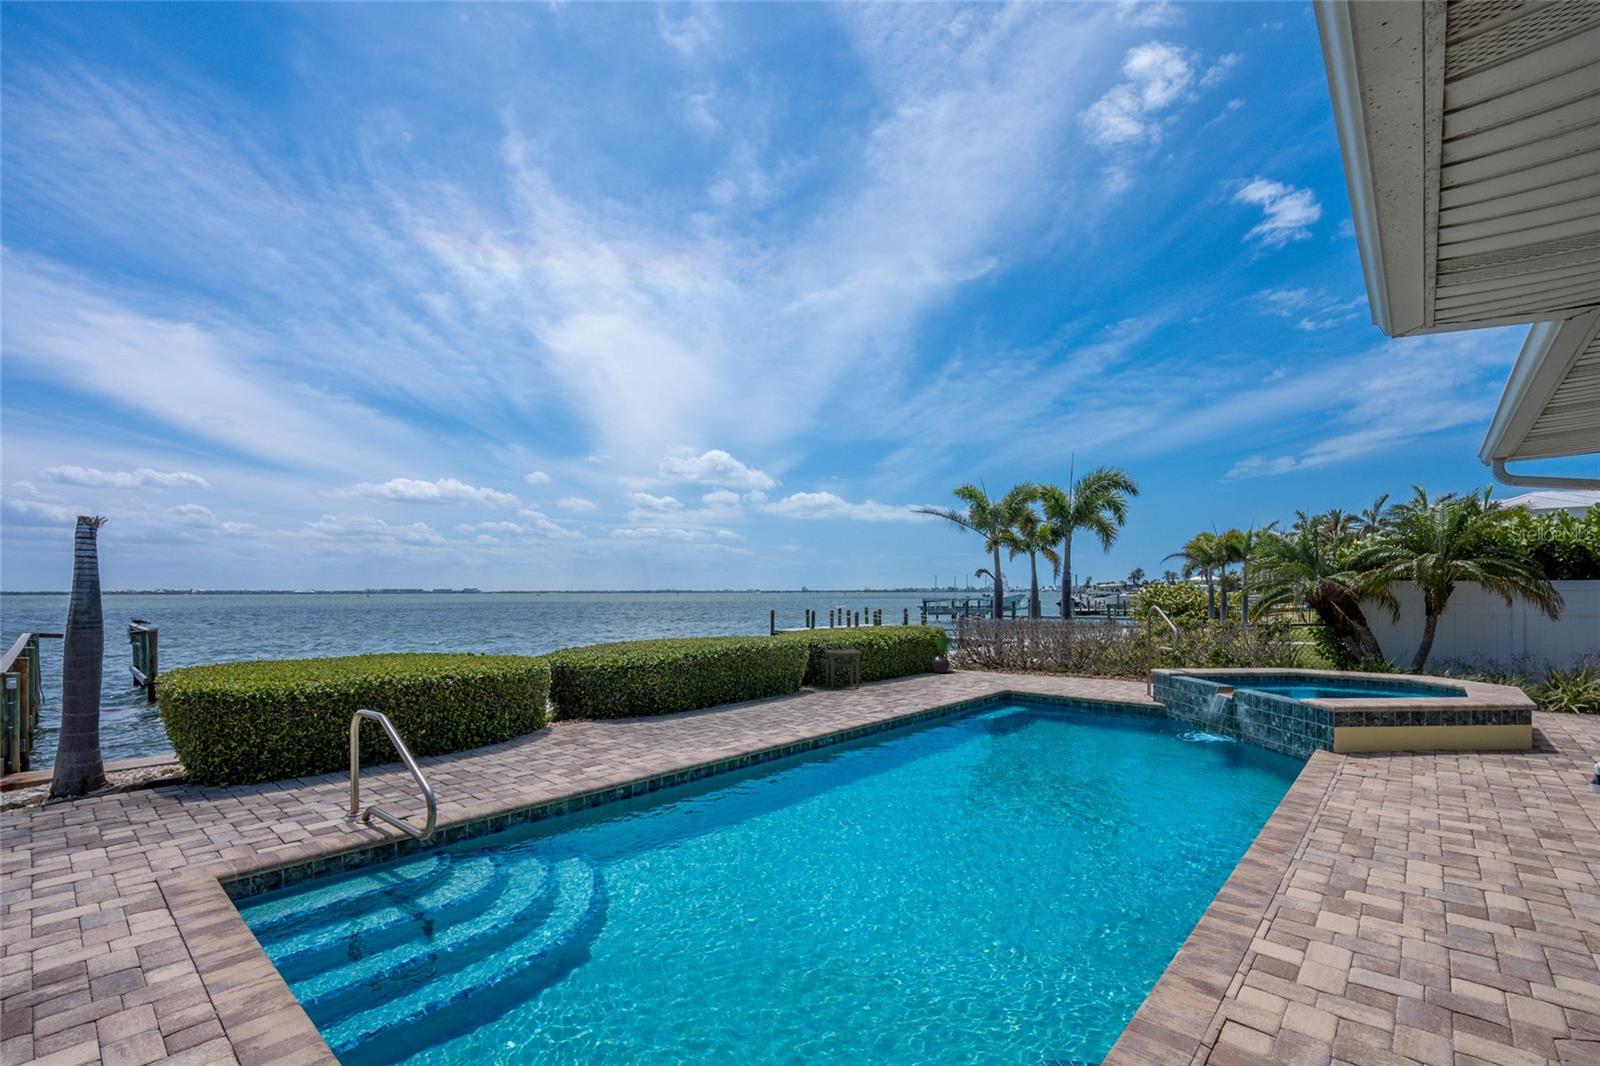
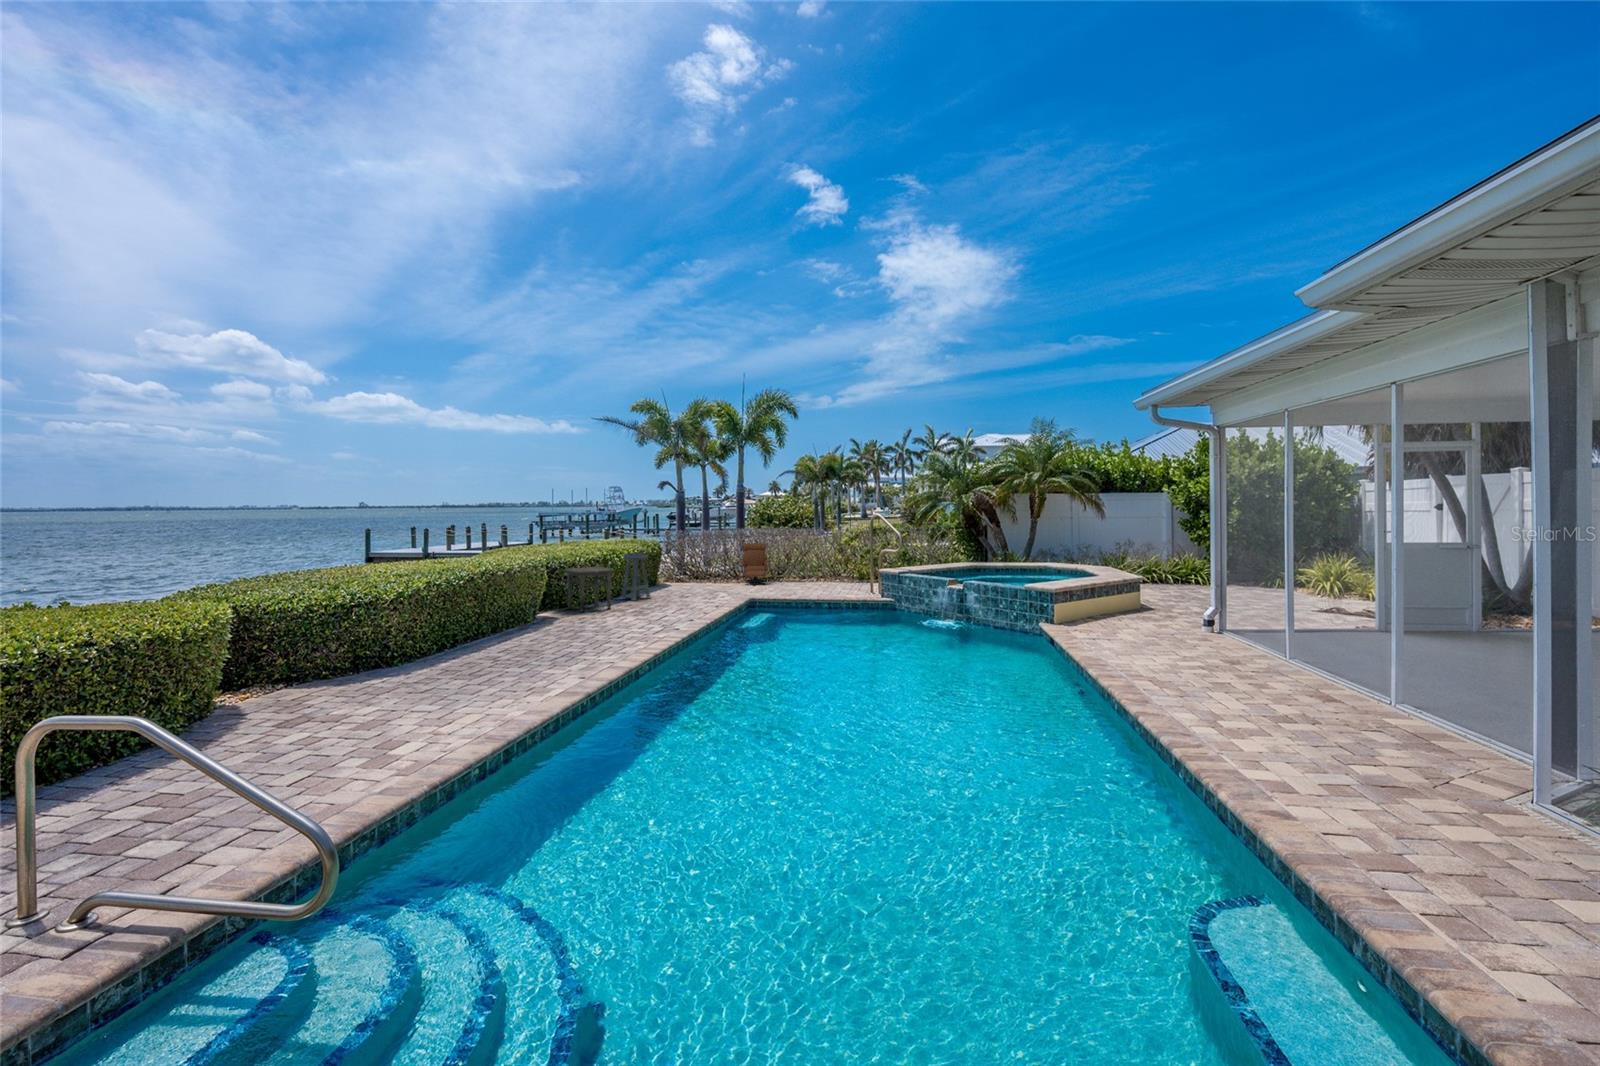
lounge chair: none [1014,633,1049,678] -> present [739,543,771,586]
potted tree: present [932,635,953,673] -> none [661,544,685,587]
stool: none [880,639,907,683] -> present [621,553,651,601]

